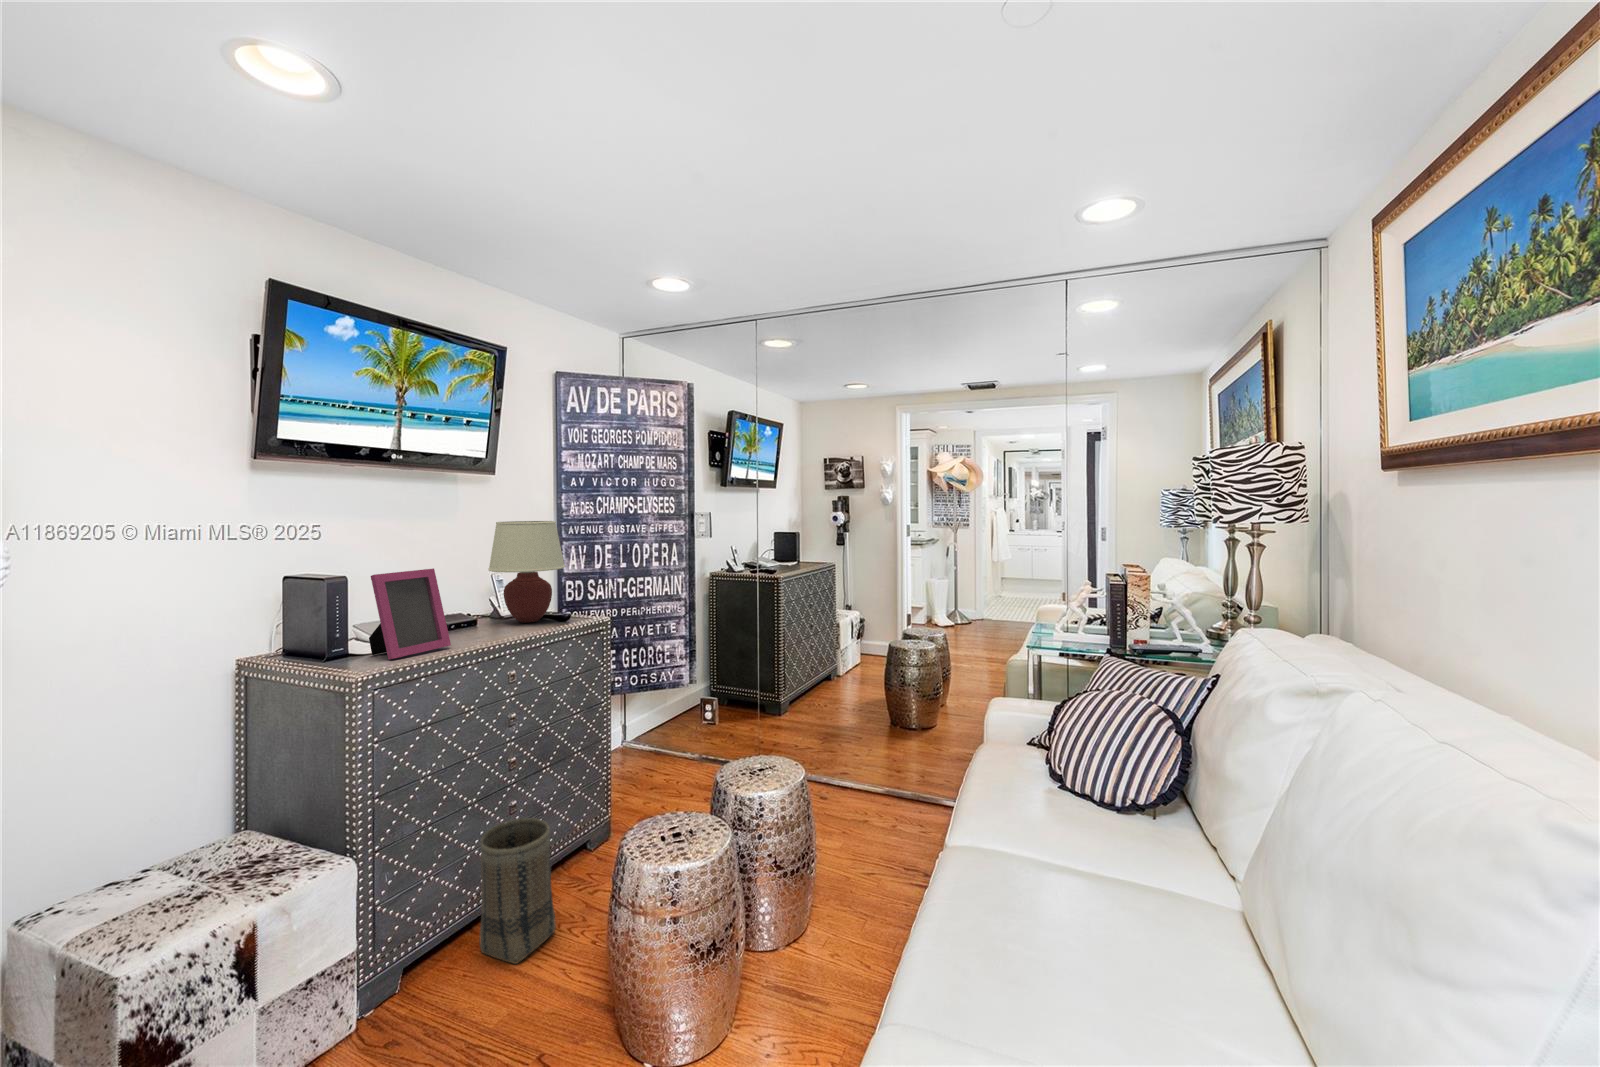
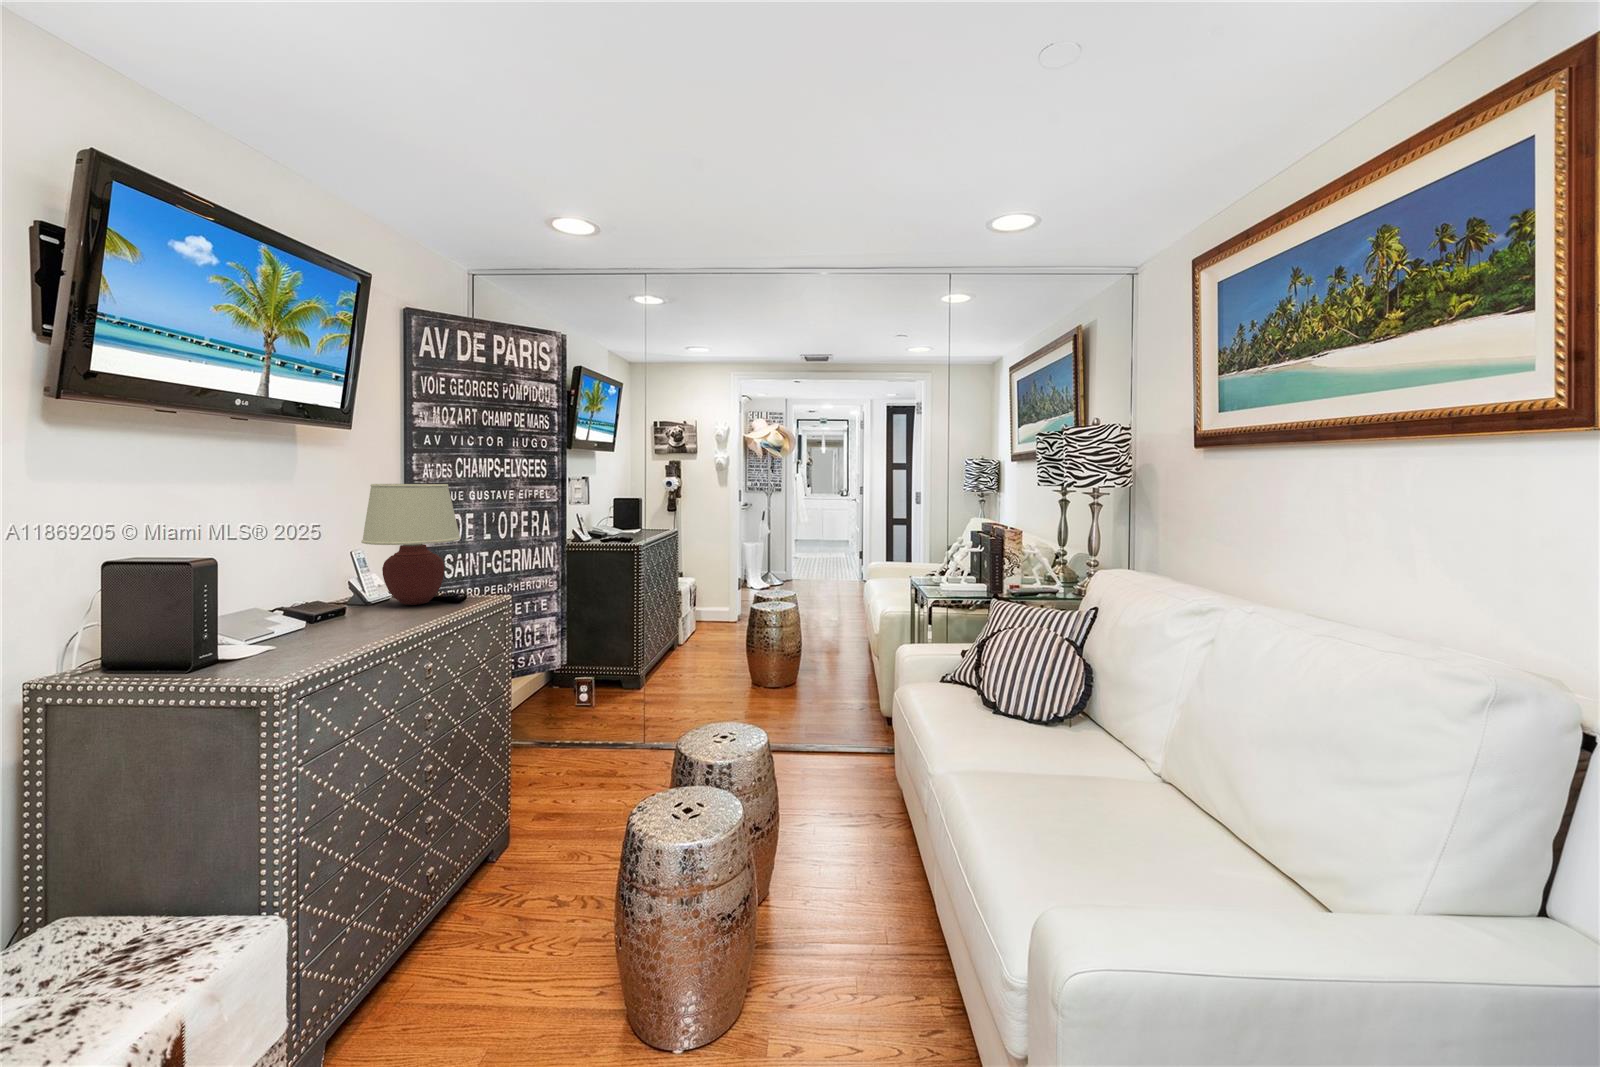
picture frame: present [369,568,451,660] -> none [254,540,362,657]
basket: present [480,818,556,964] -> none [422,825,511,991]

